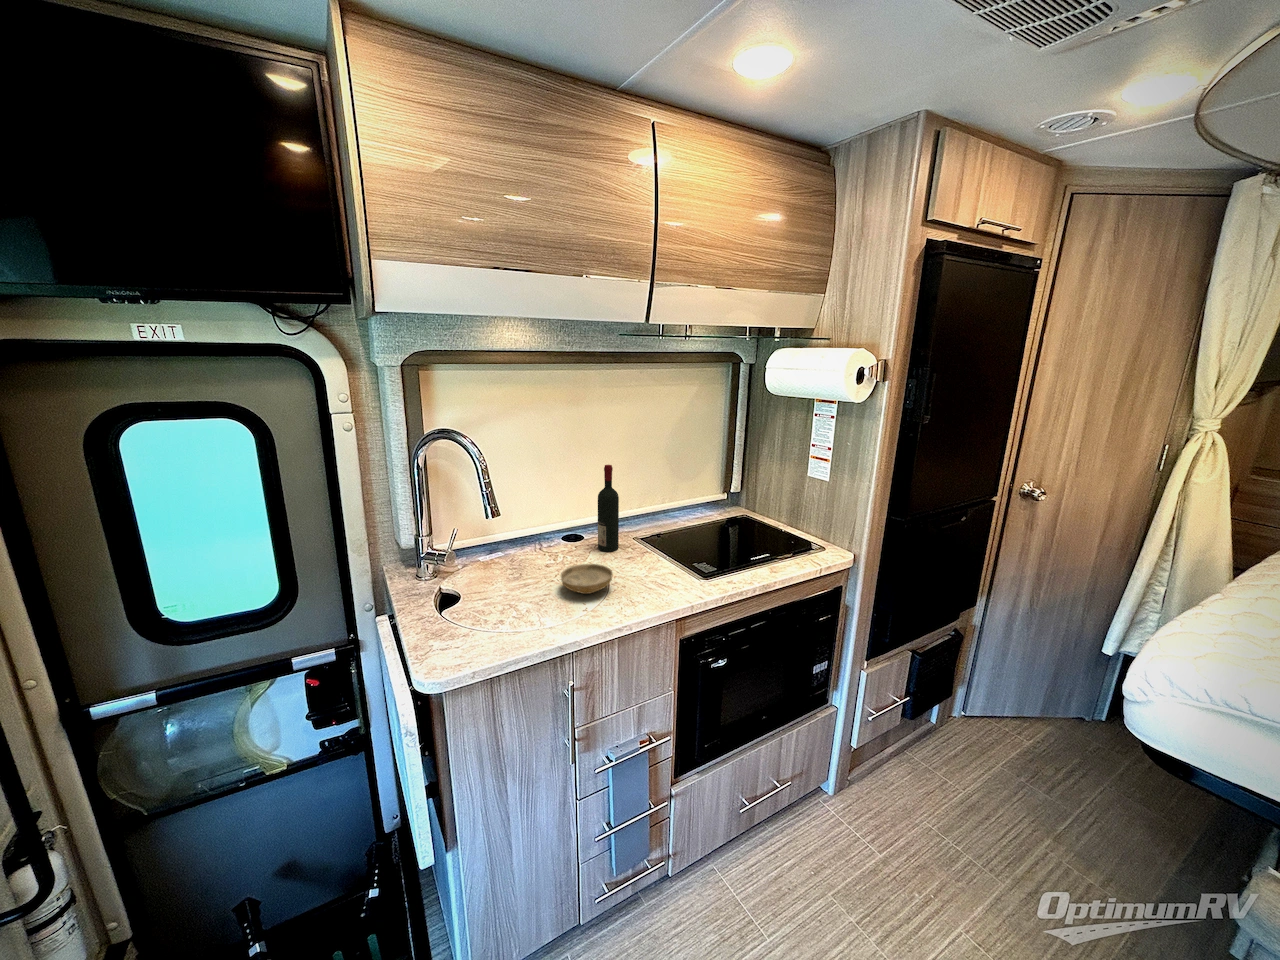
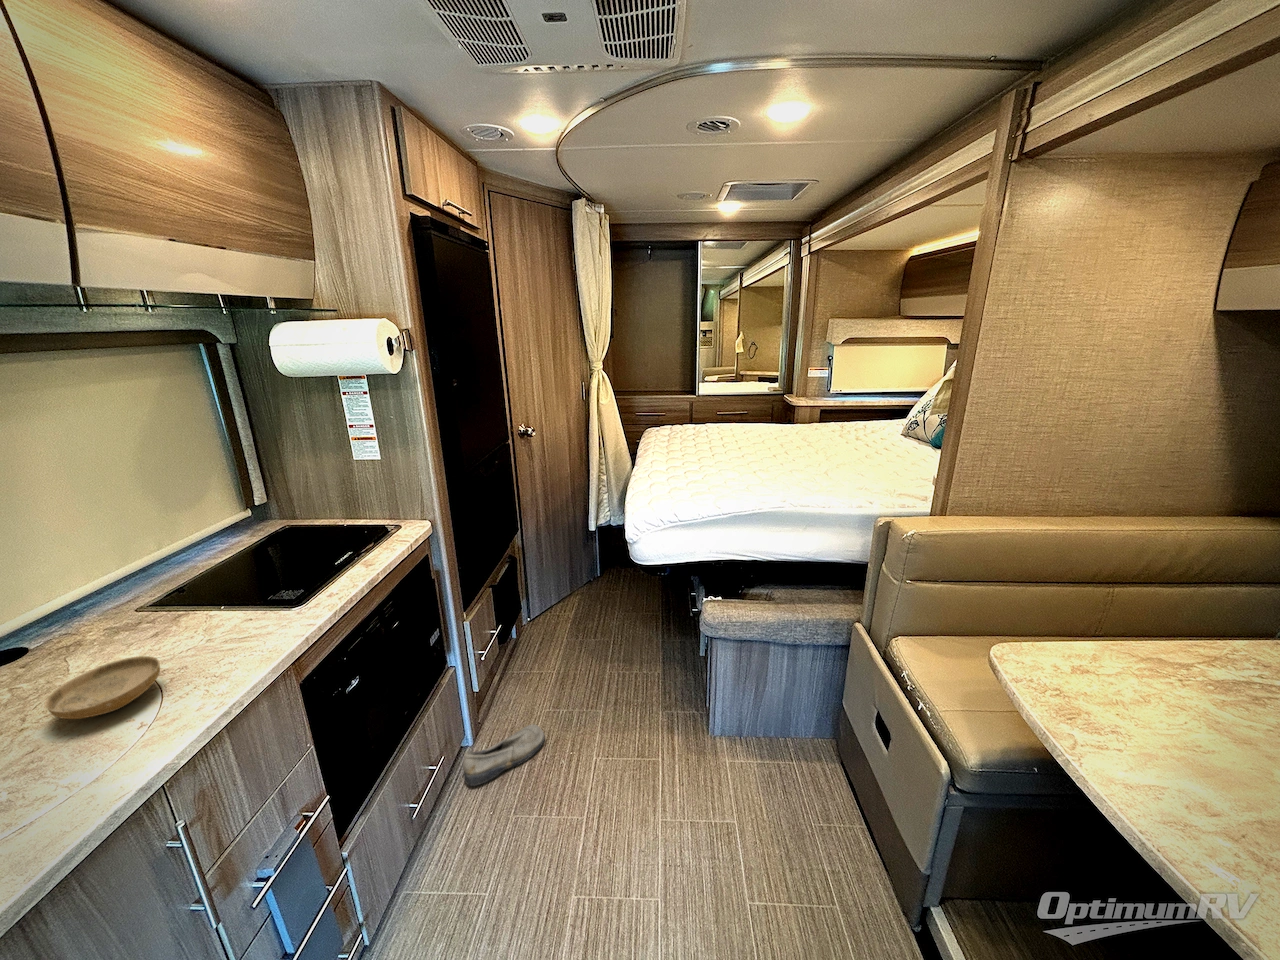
wine bottle: present [598,465,619,551] -> none [39,515,117,650]
shoe: none [805,796,910,860] -> present [463,724,544,786]

